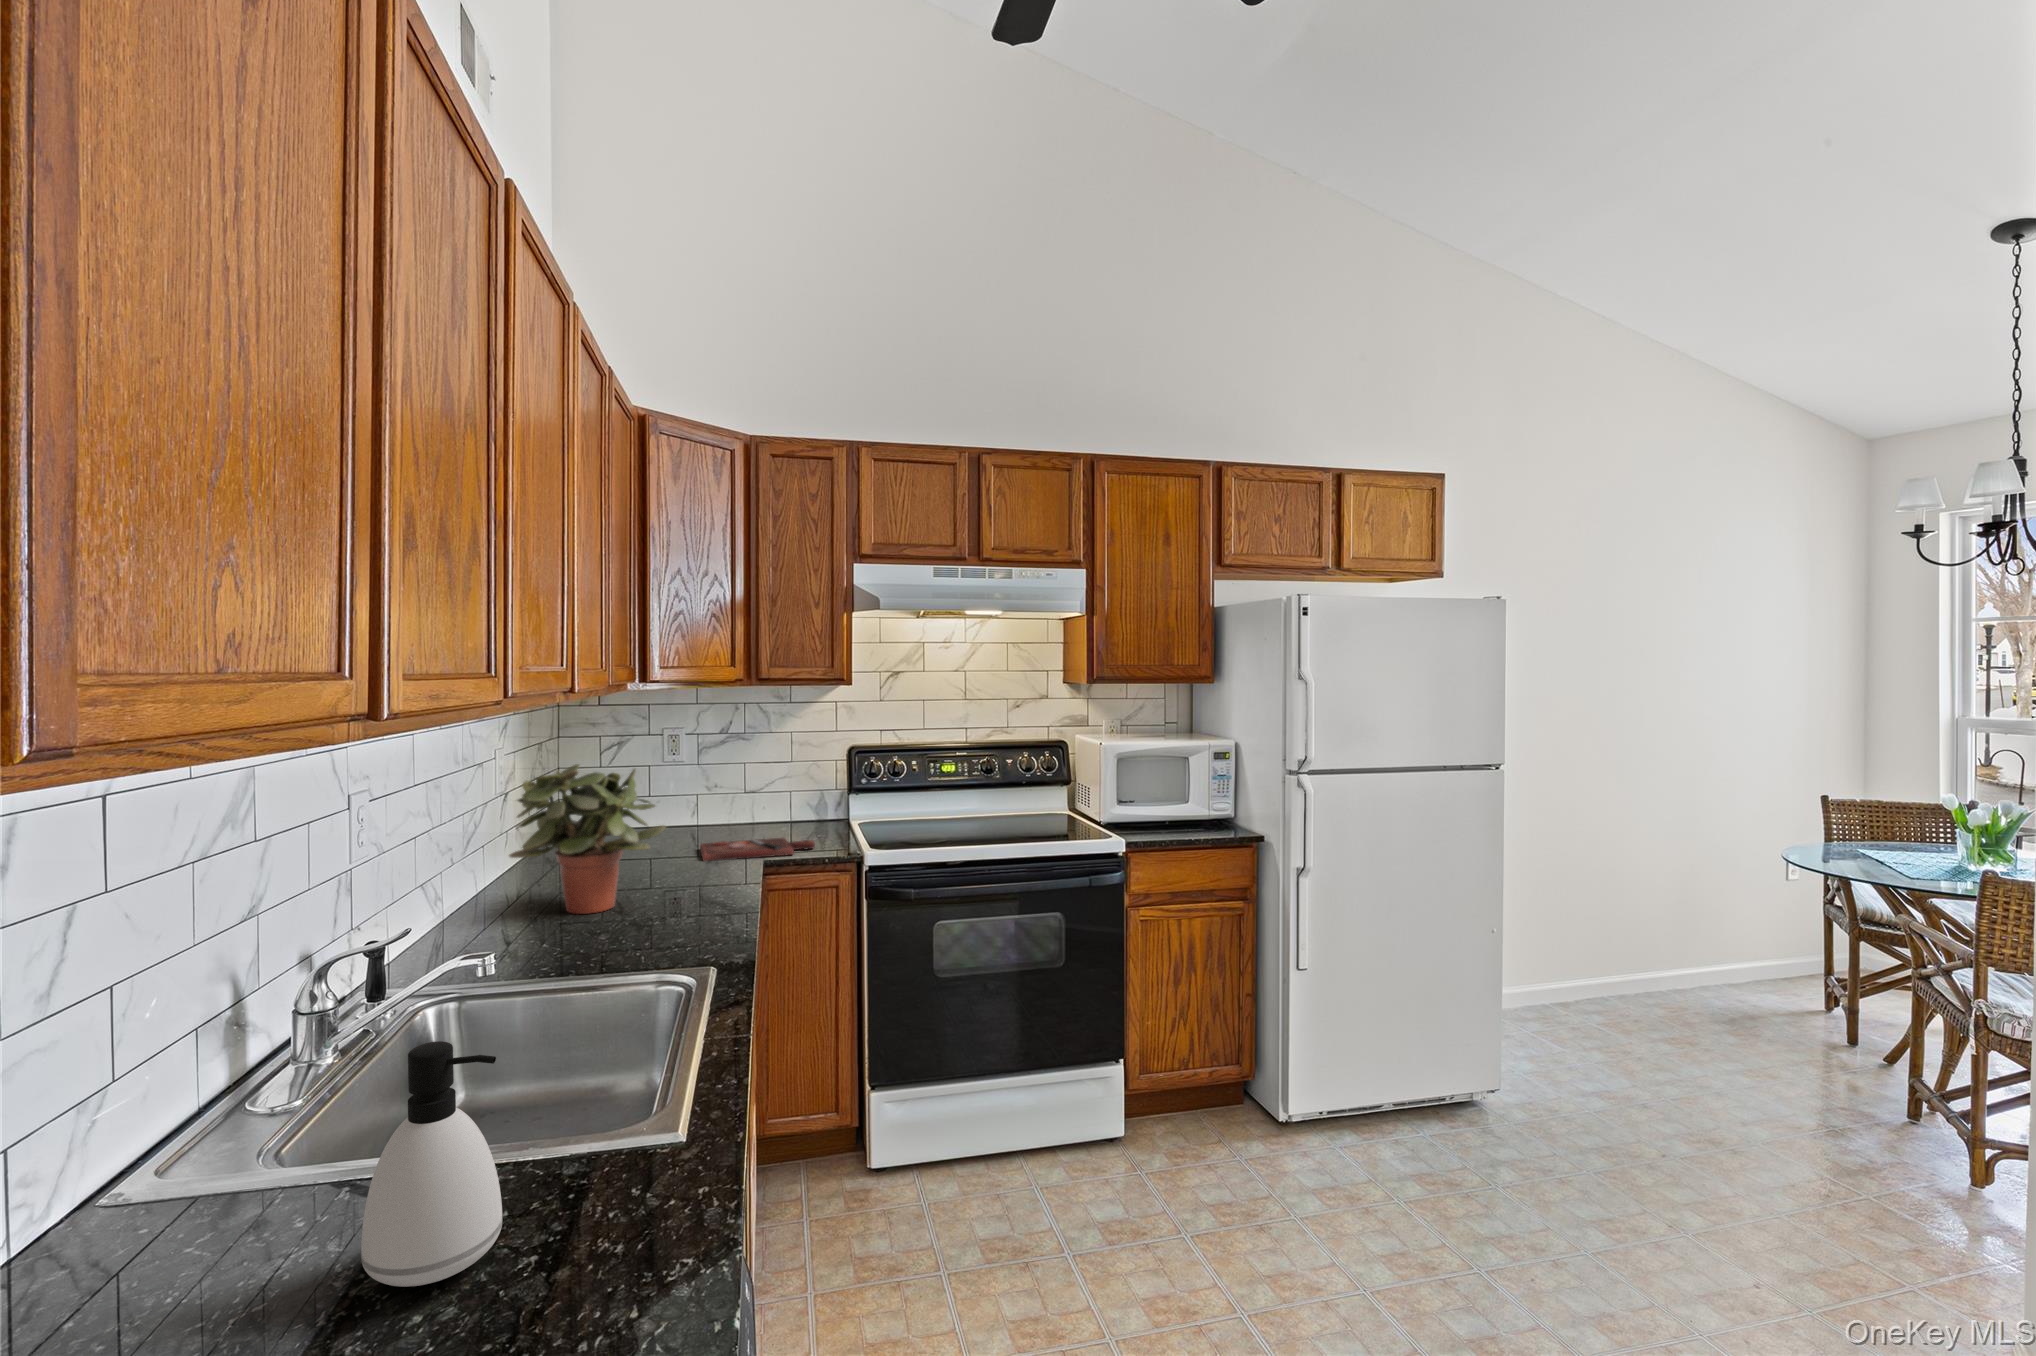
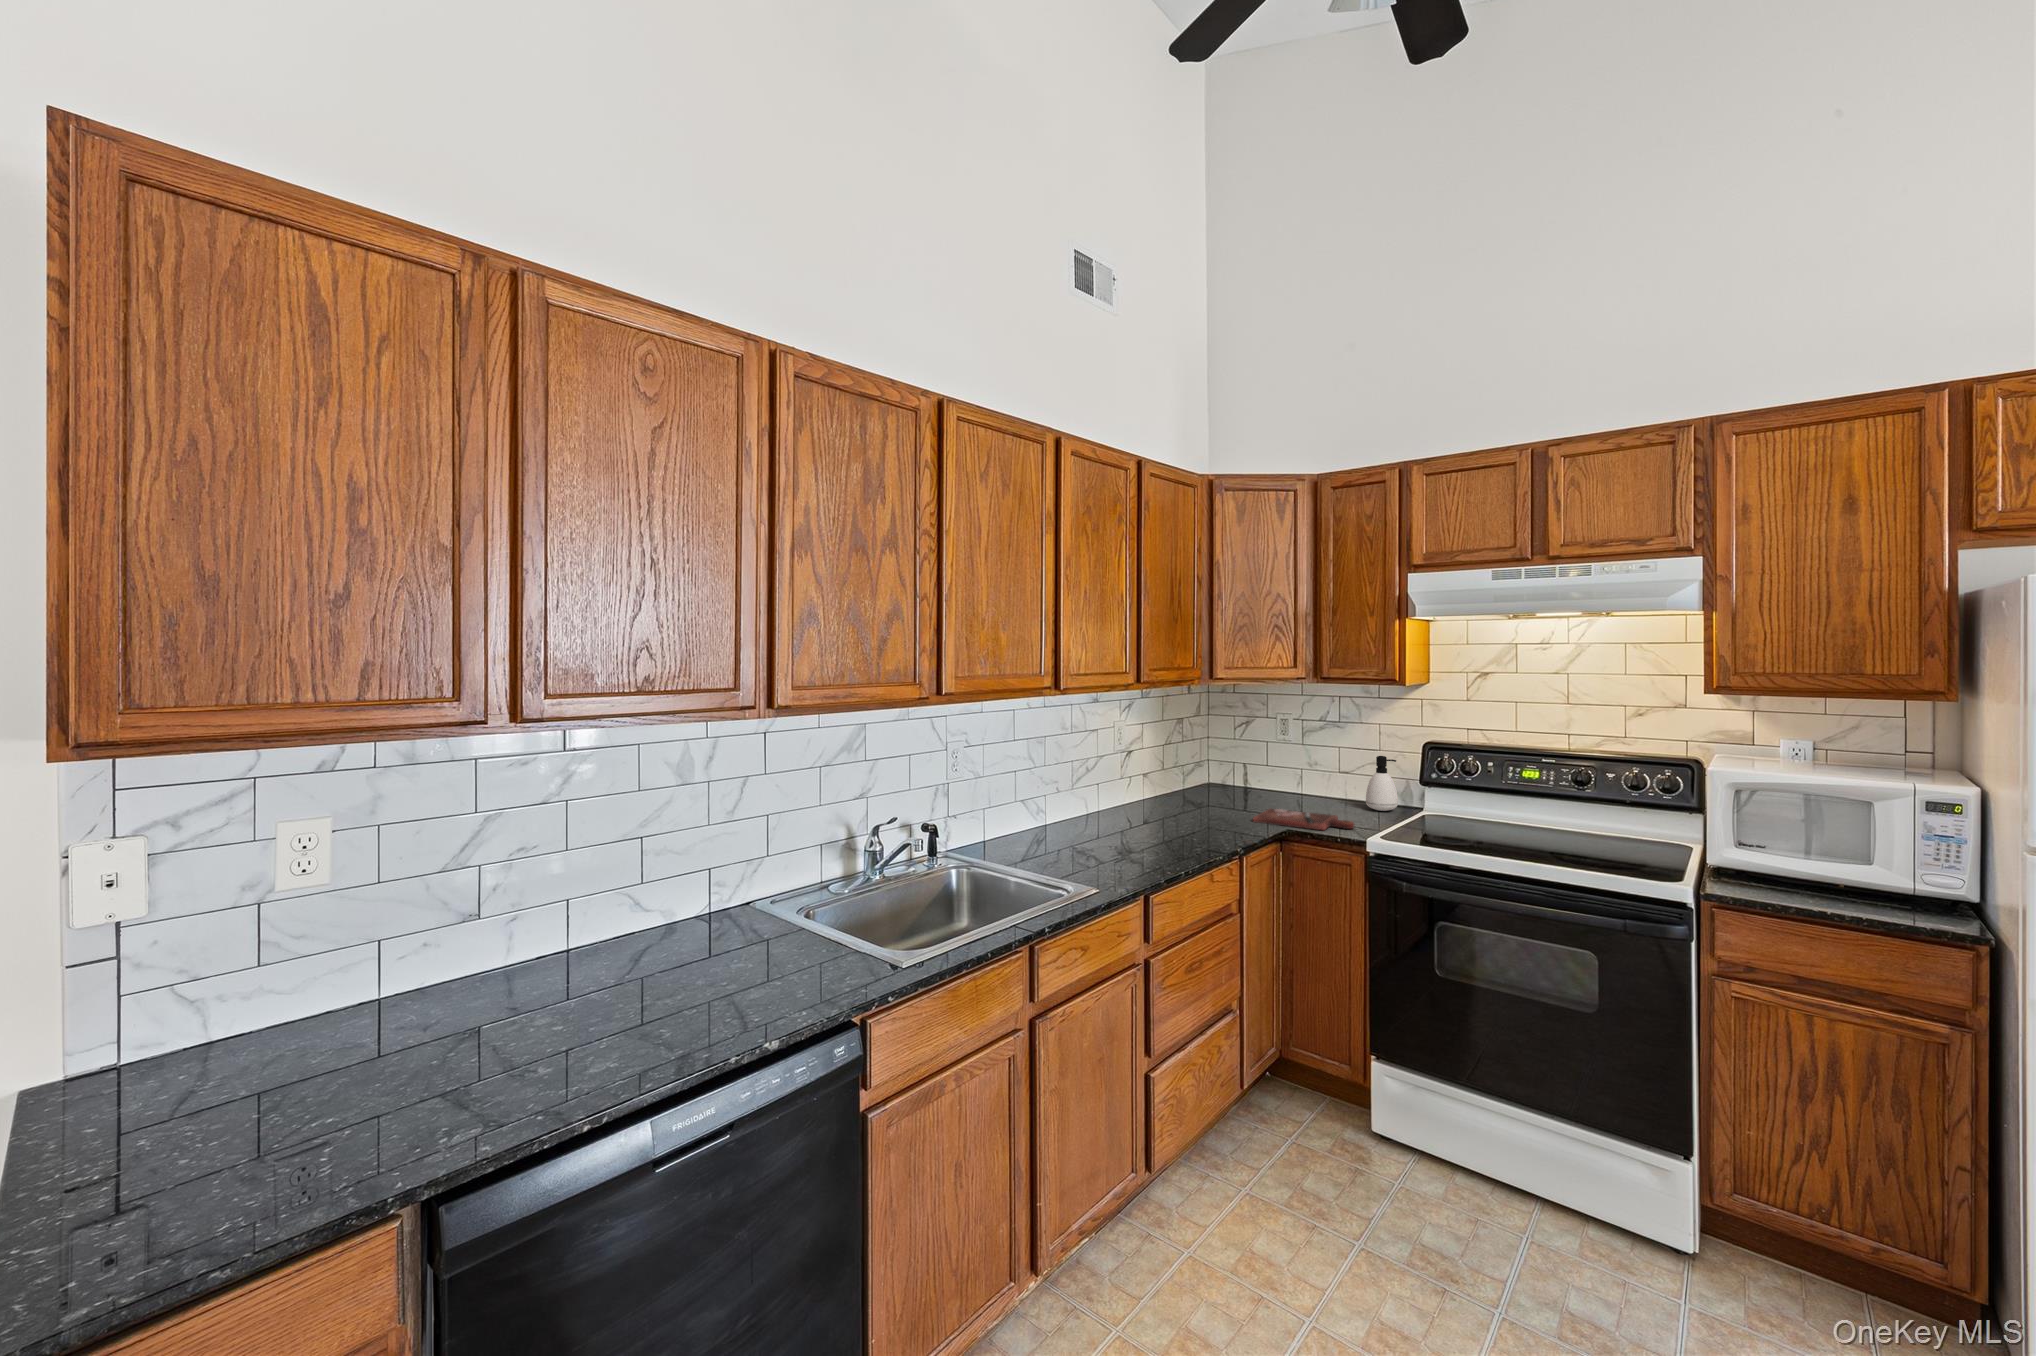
potted plant: present [509,764,666,914] -> none [1072,738,1174,840]
soap dispenser: present [361,1041,502,1287] -> present [1366,756,1398,811]

